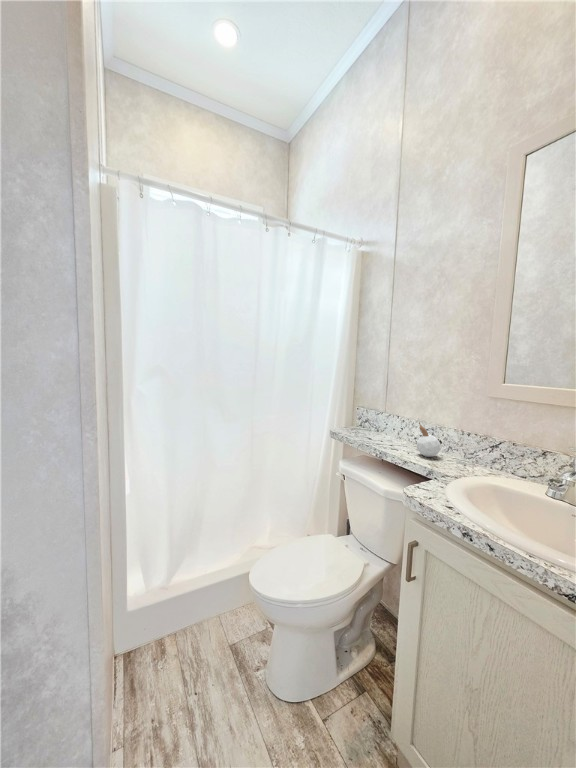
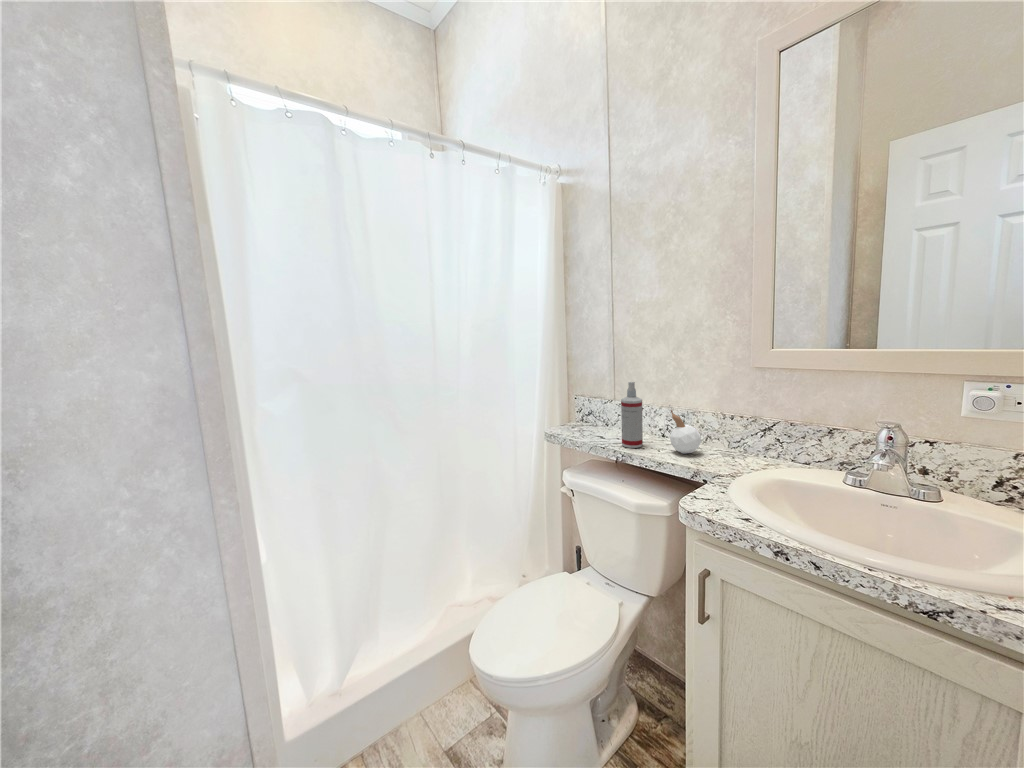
spray bottle: none [382,398,400,448] -> present [621,382,643,448]

